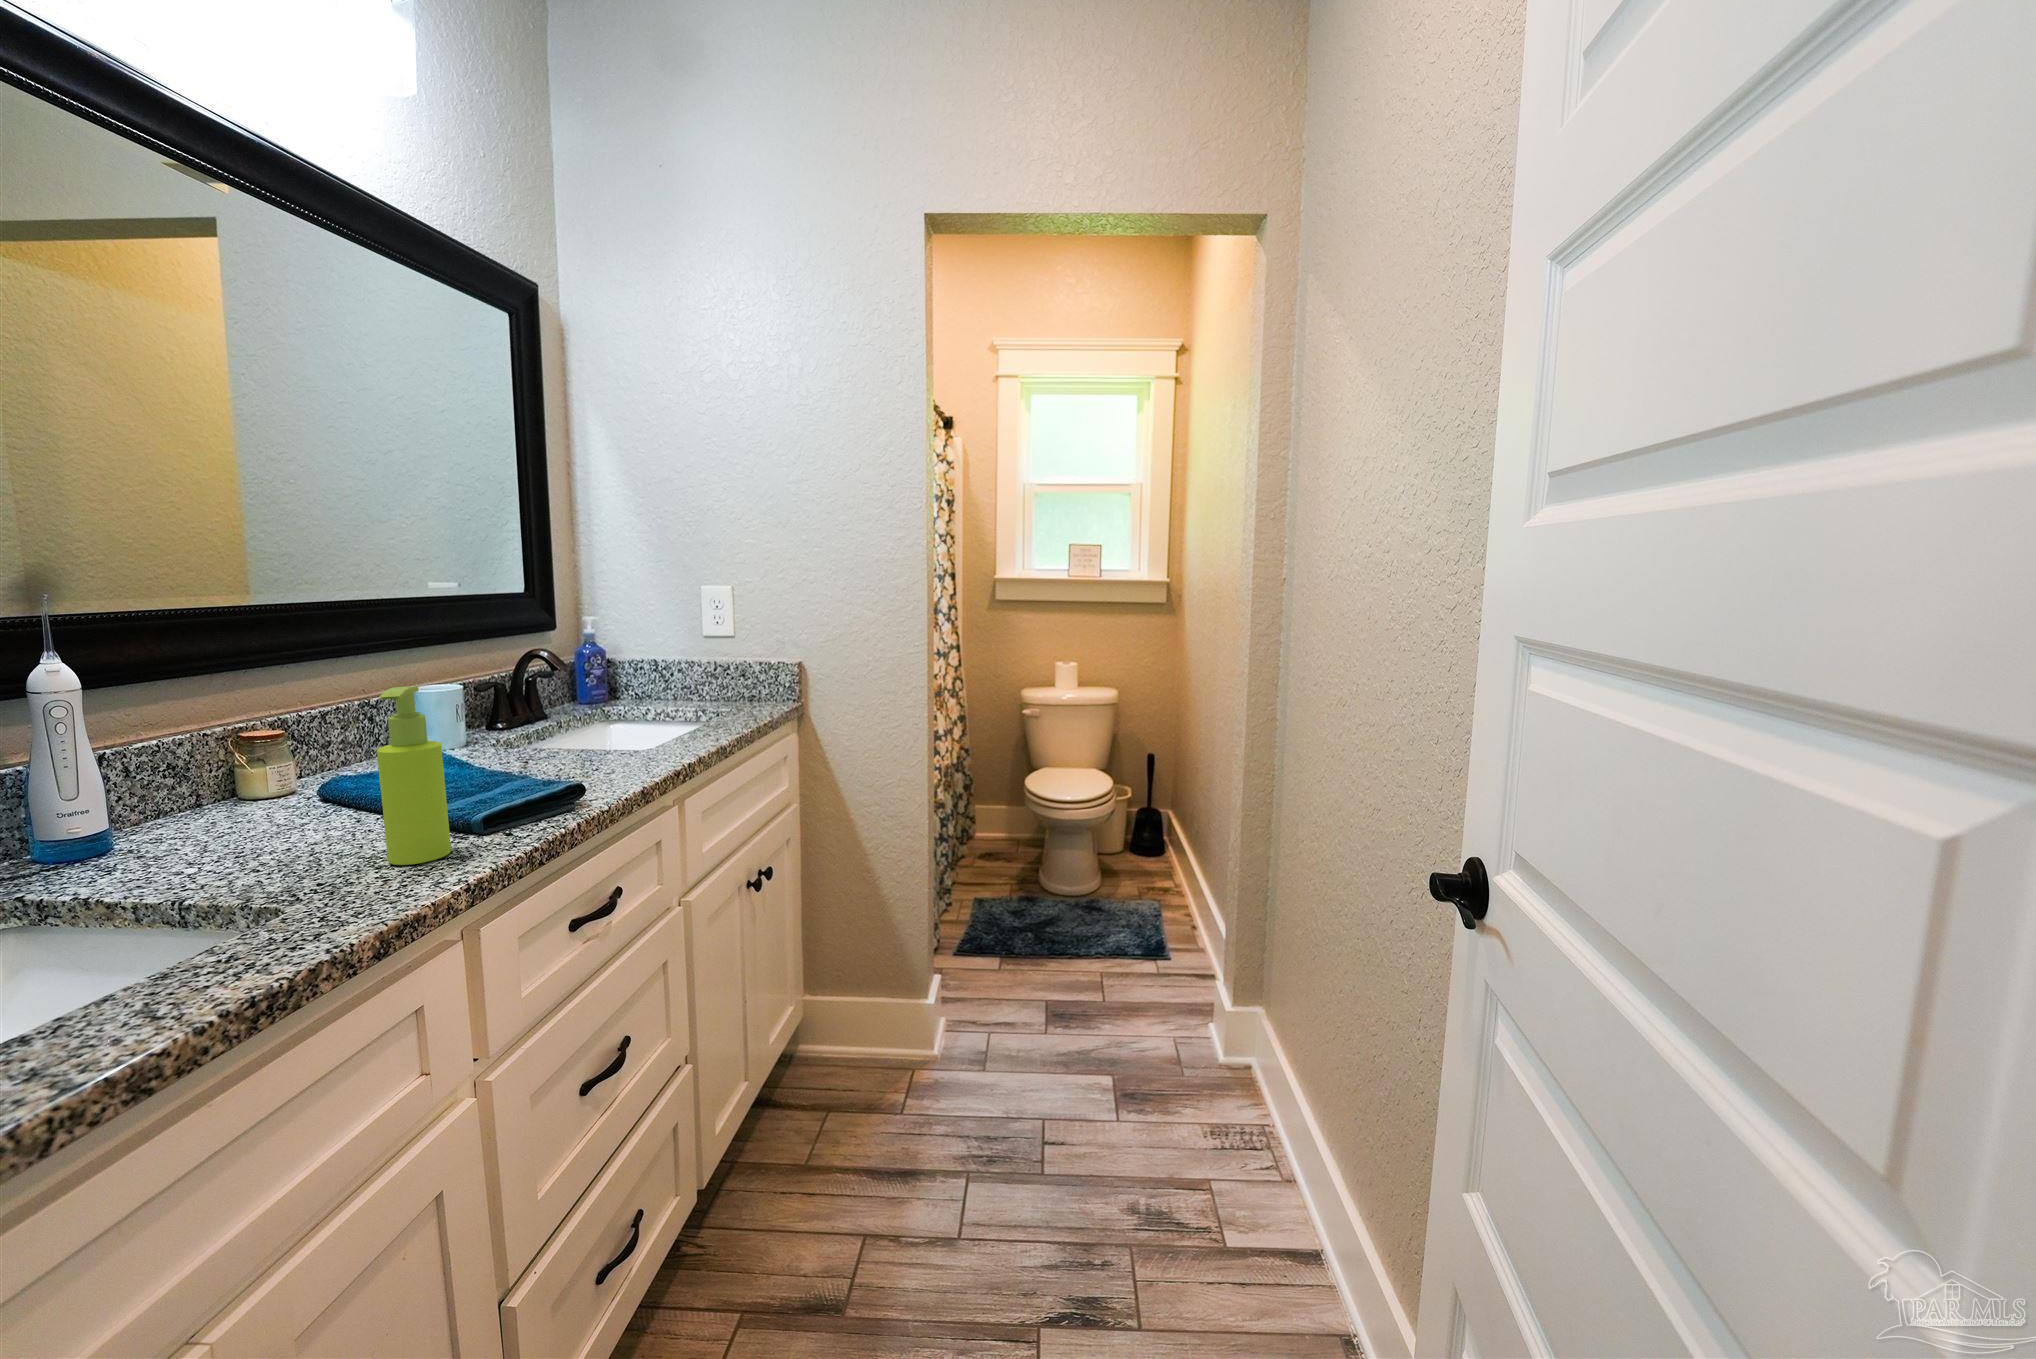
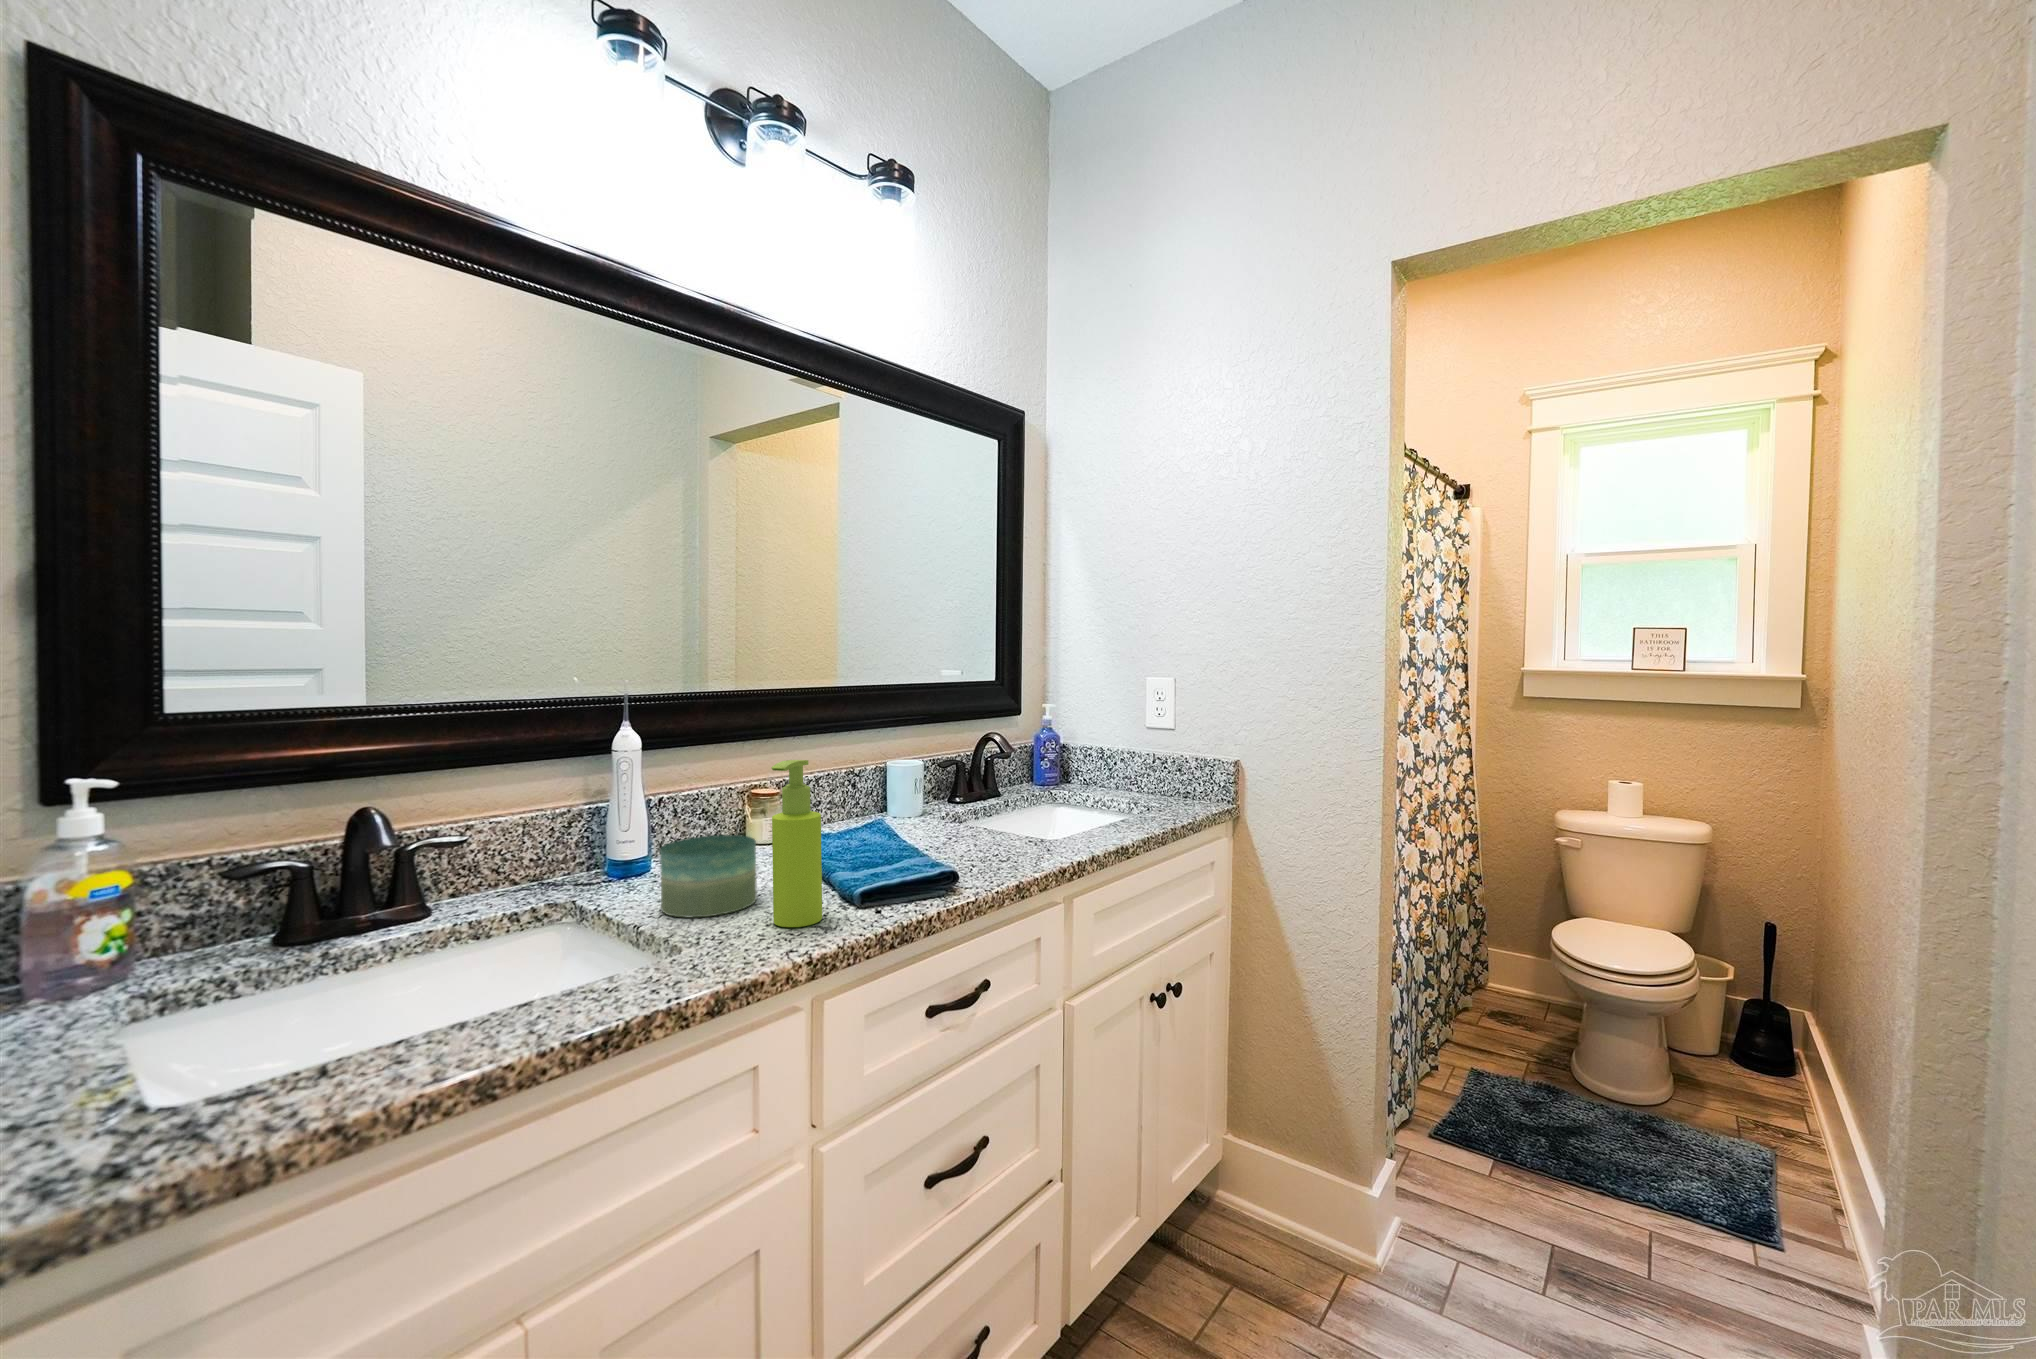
candle: none [184,781,337,883] -> present [660,835,757,917]

